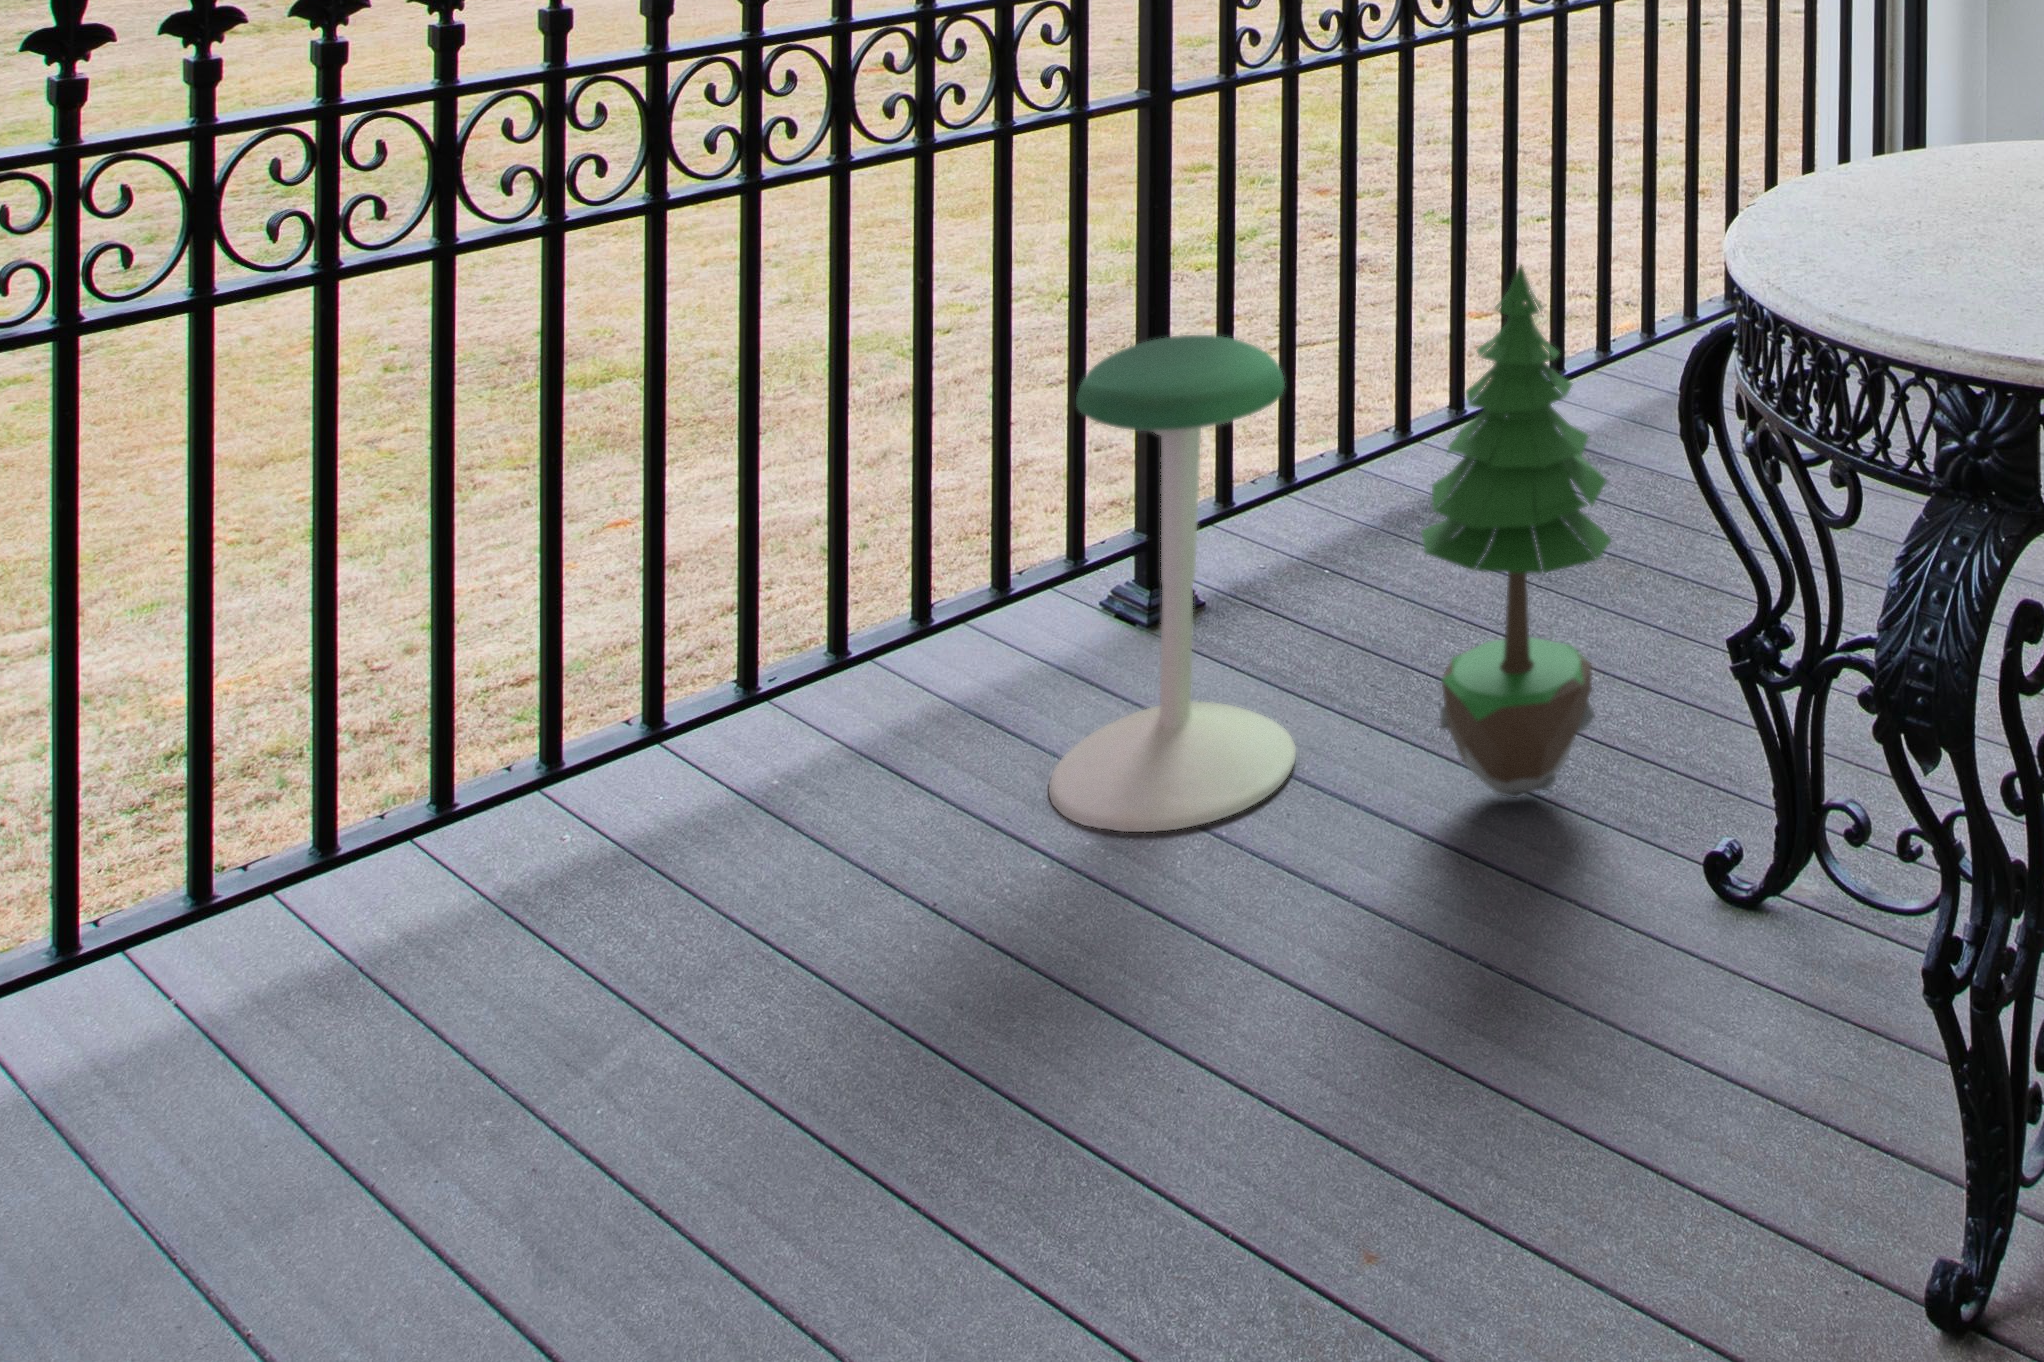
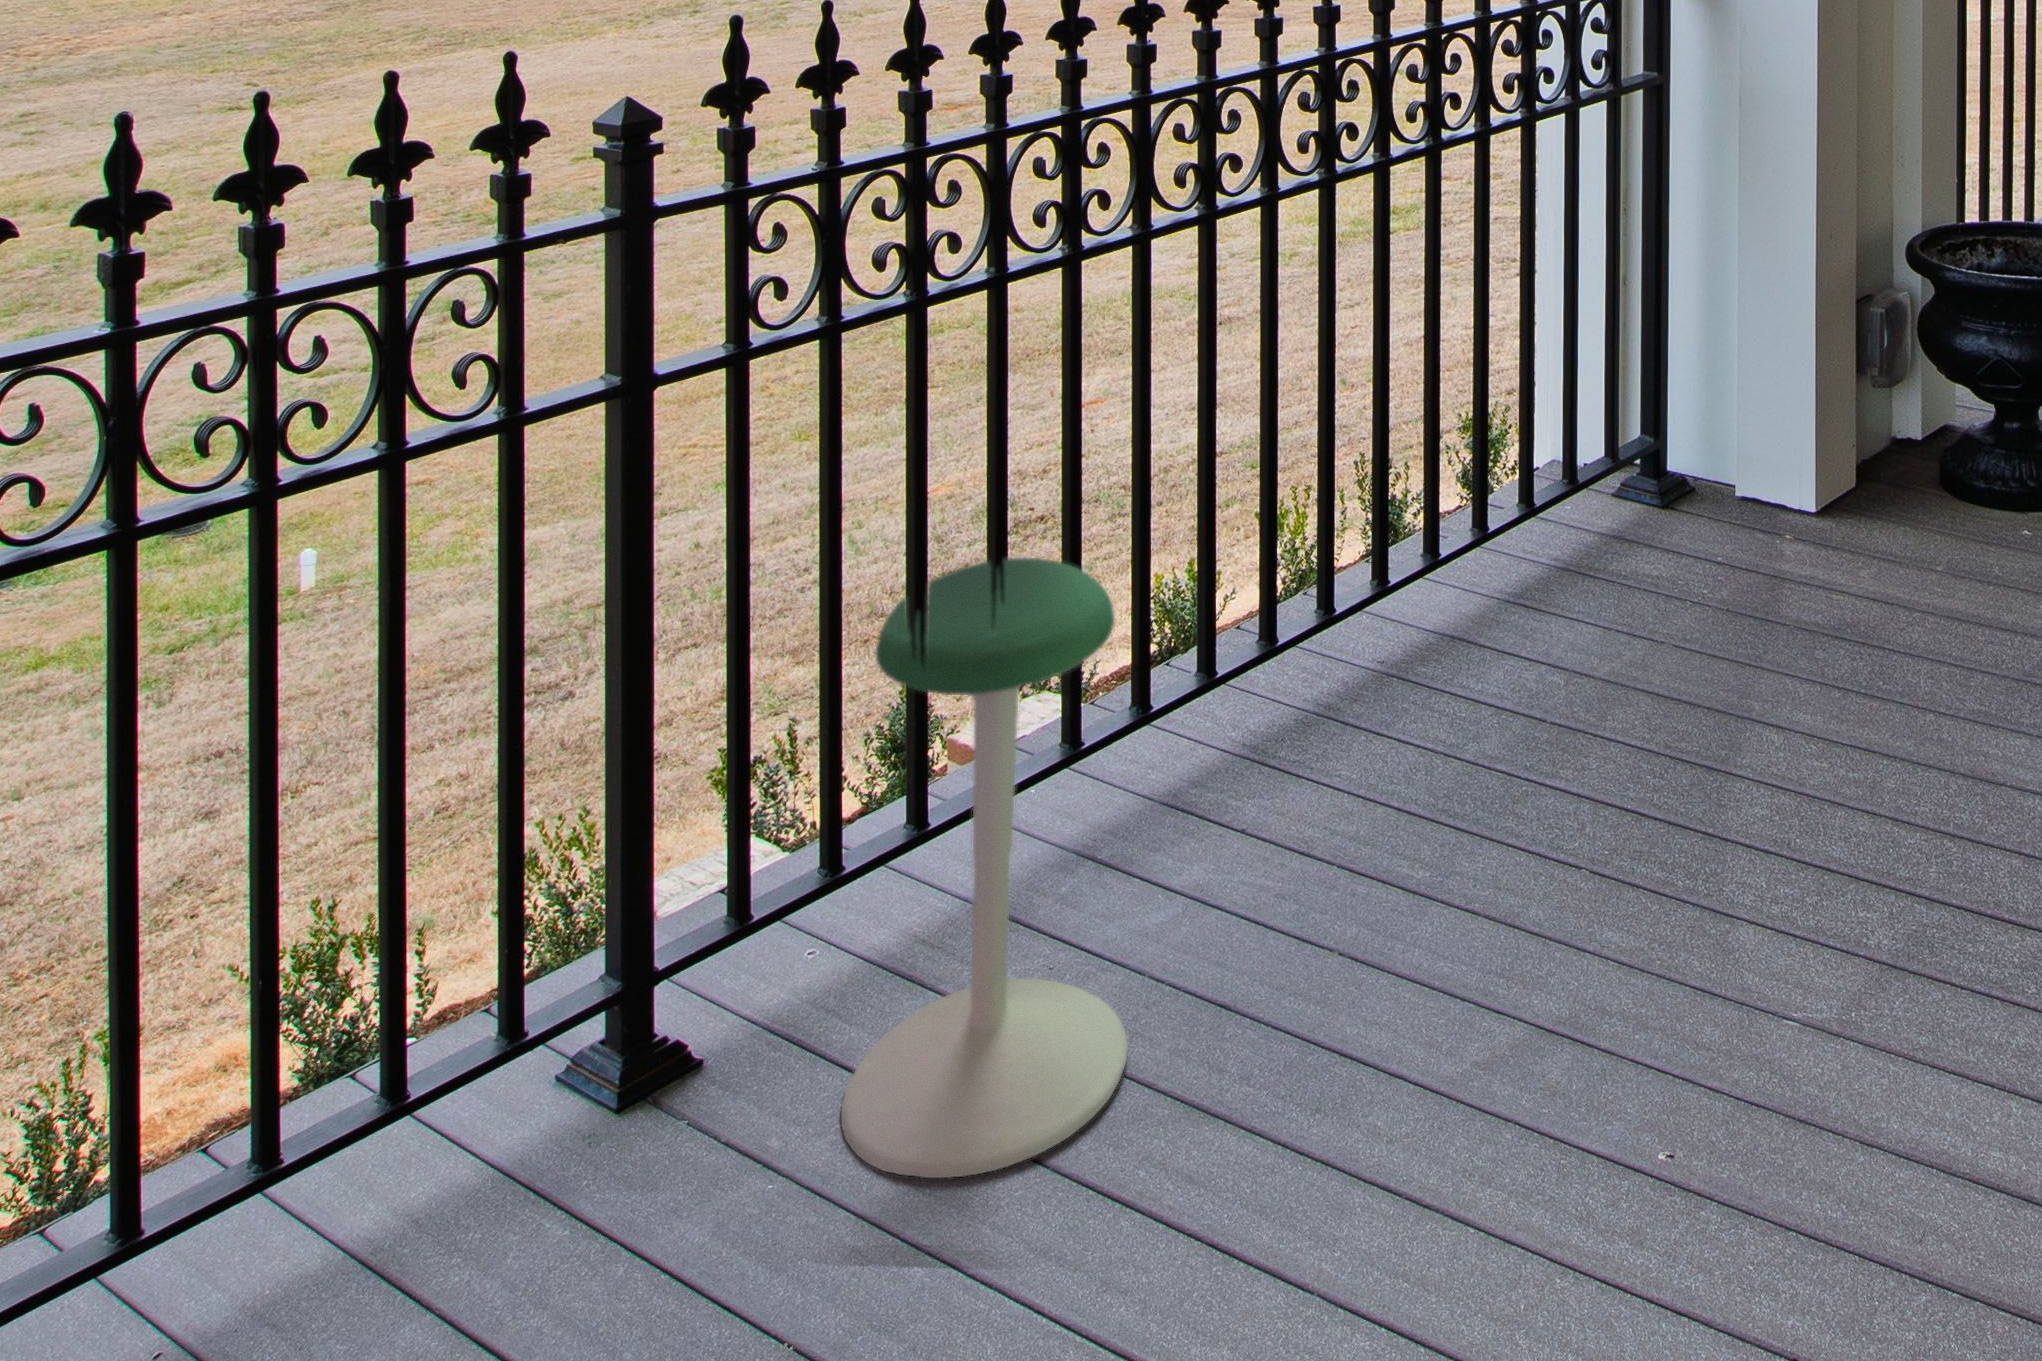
potted tree: present [1422,265,1611,798] -> none [1273,475,1490,1100]

